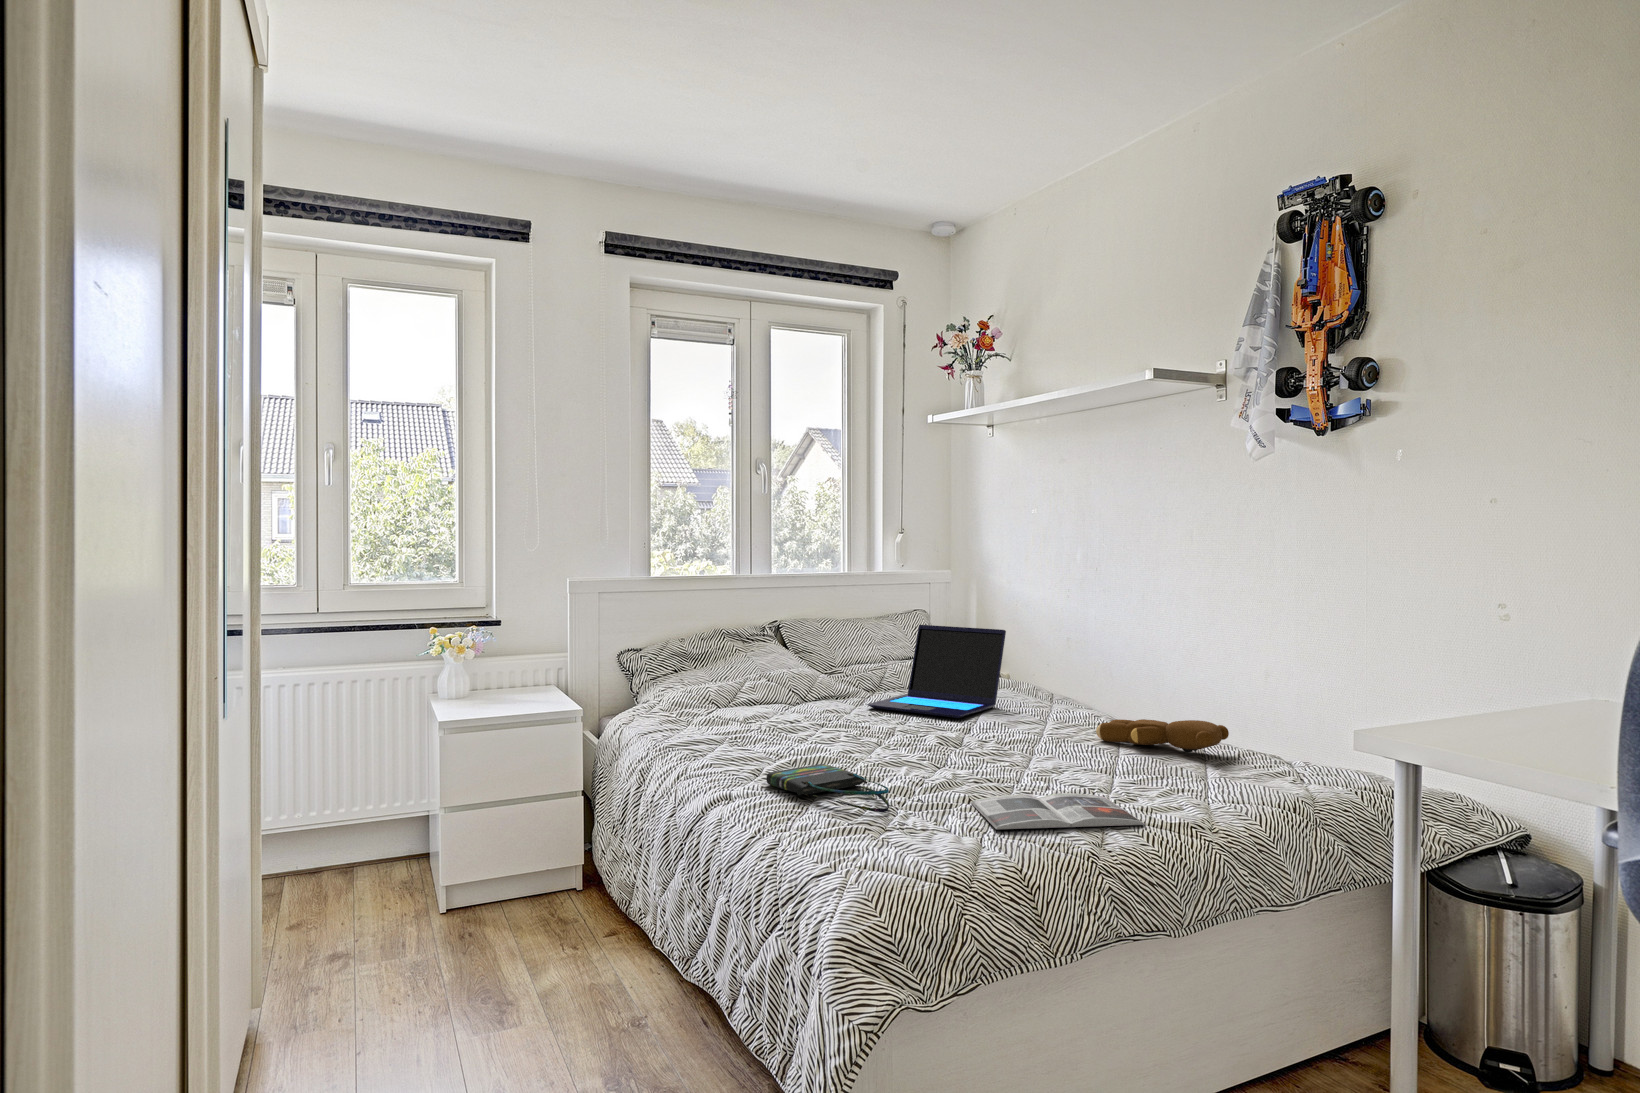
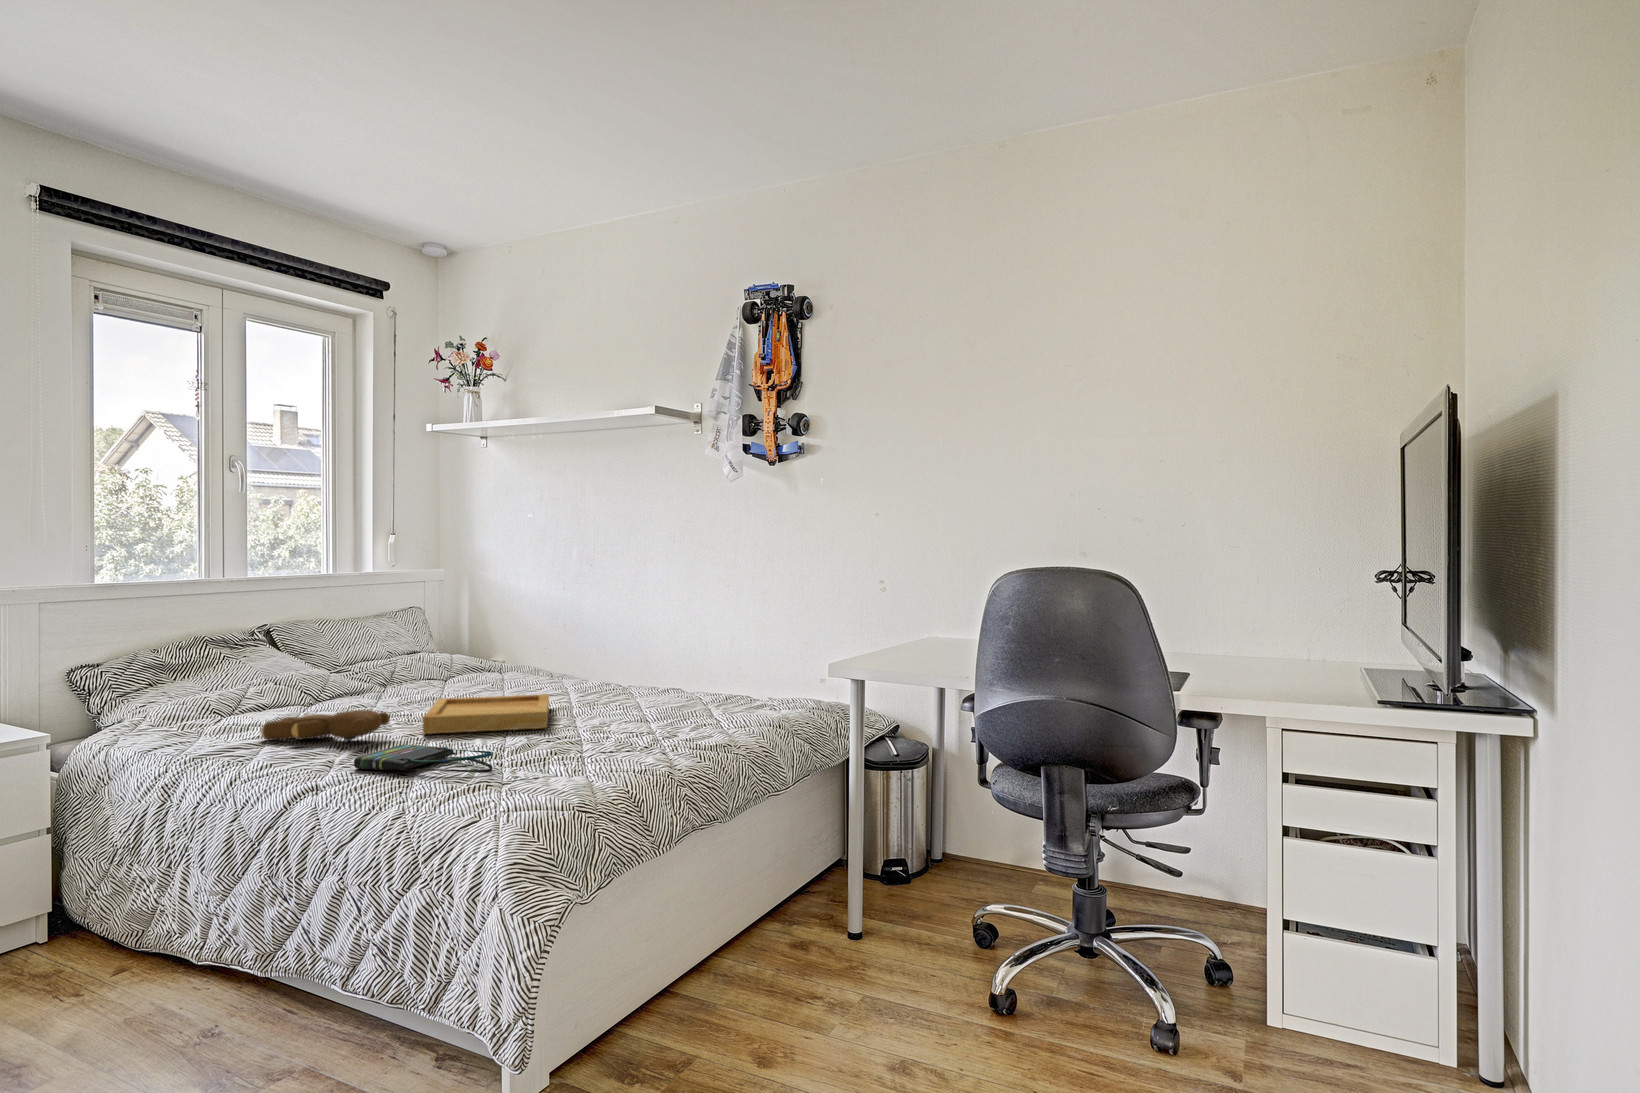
laptop: present [867,625,1006,718] -> none [395,620,523,699]
tray: none [859,712,1011,763] -> present [423,694,549,734]
teddy bear: present [1096,719,1229,752] -> present [260,710,390,741]
magazine: present [971,793,1145,829] -> none [556,738,696,769]

